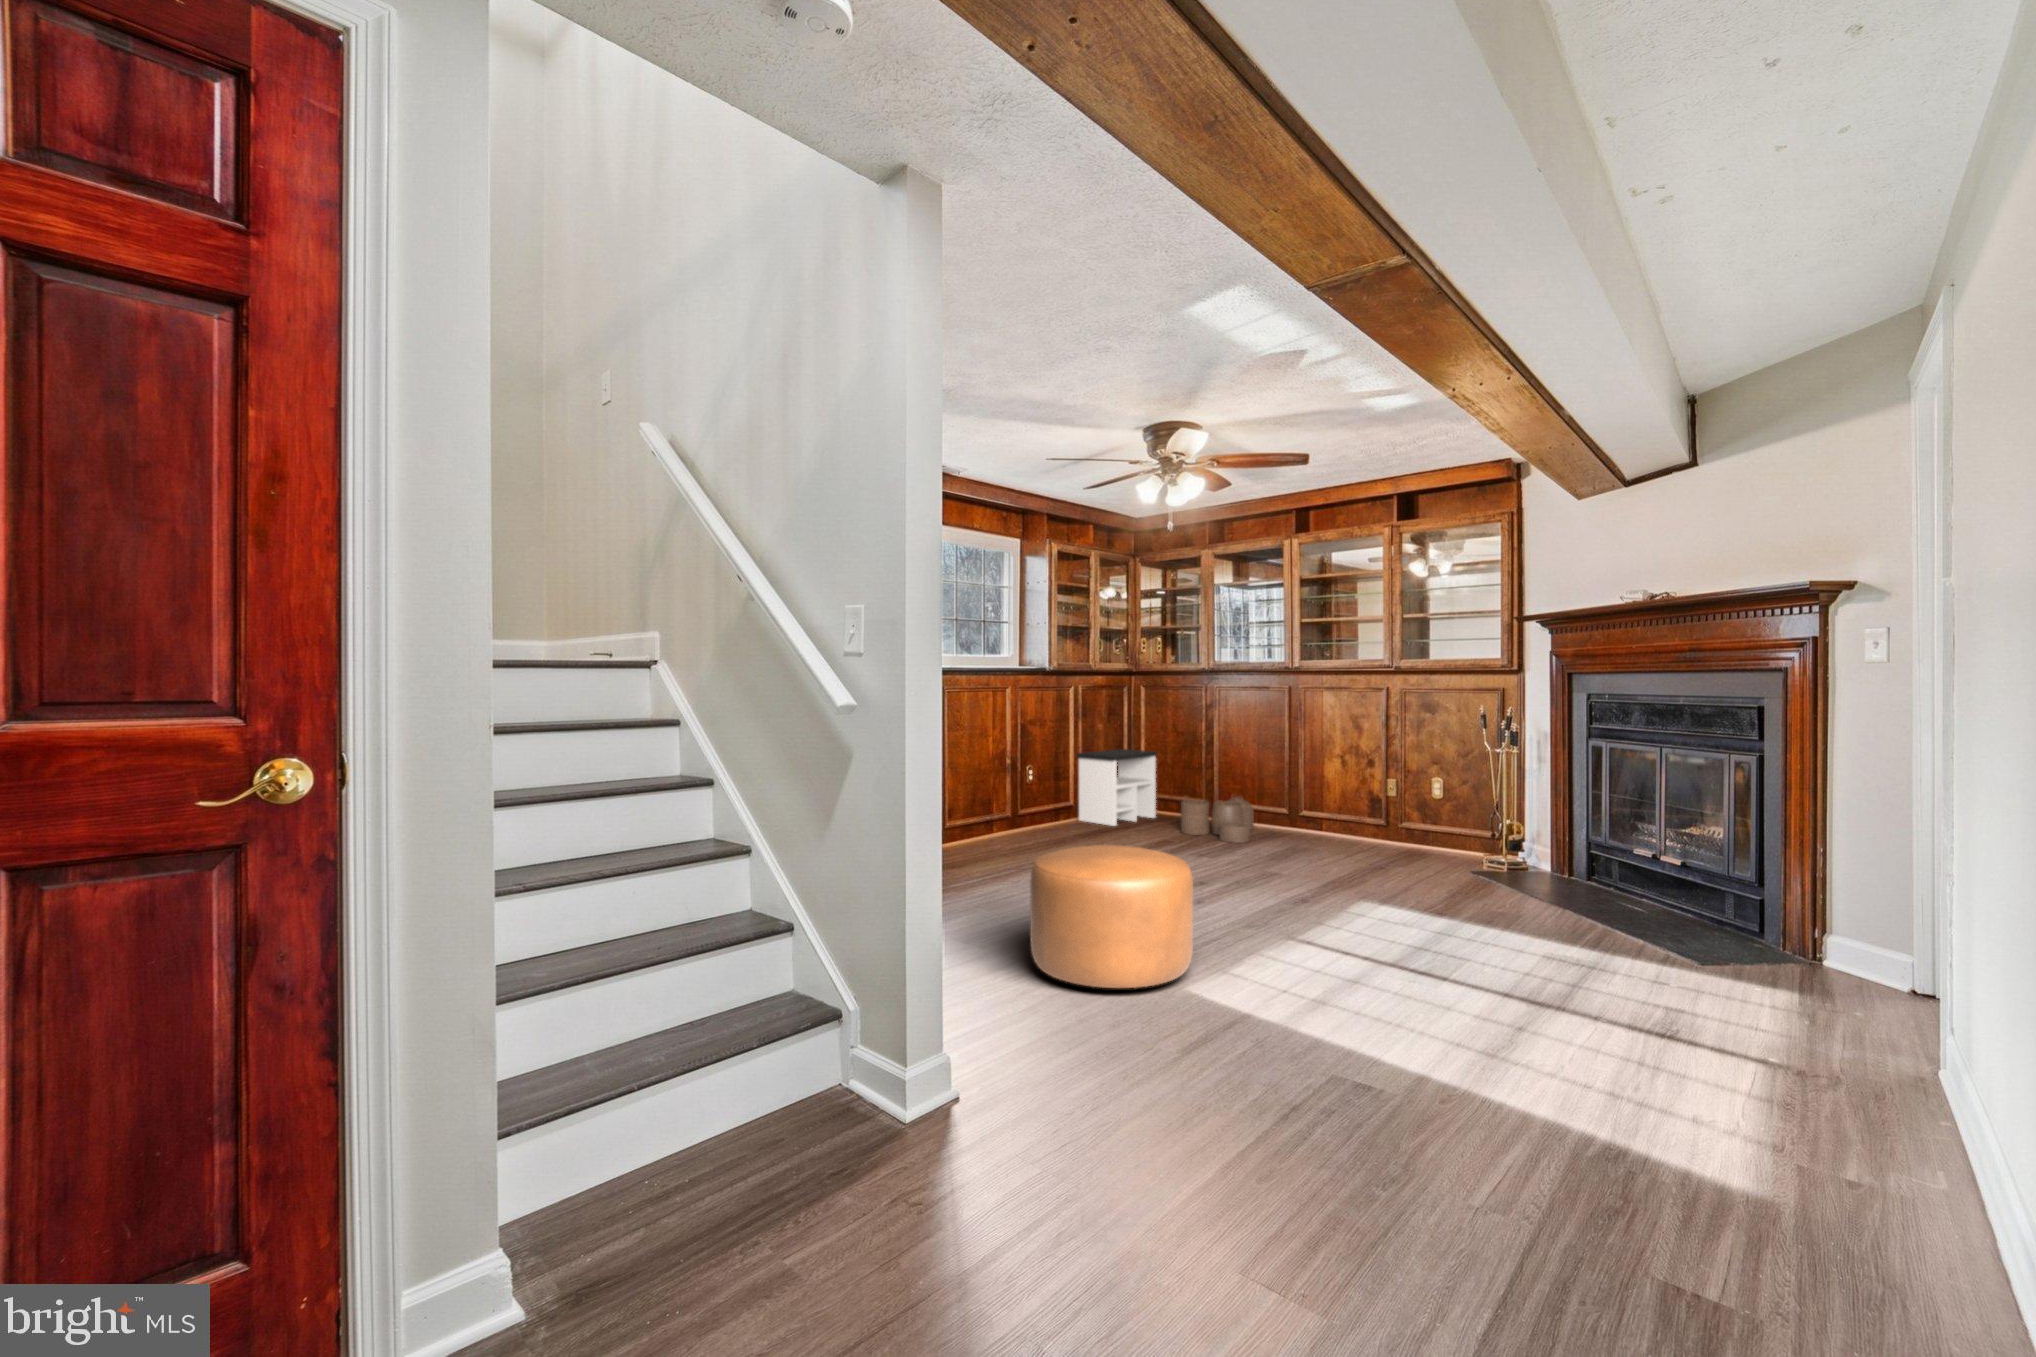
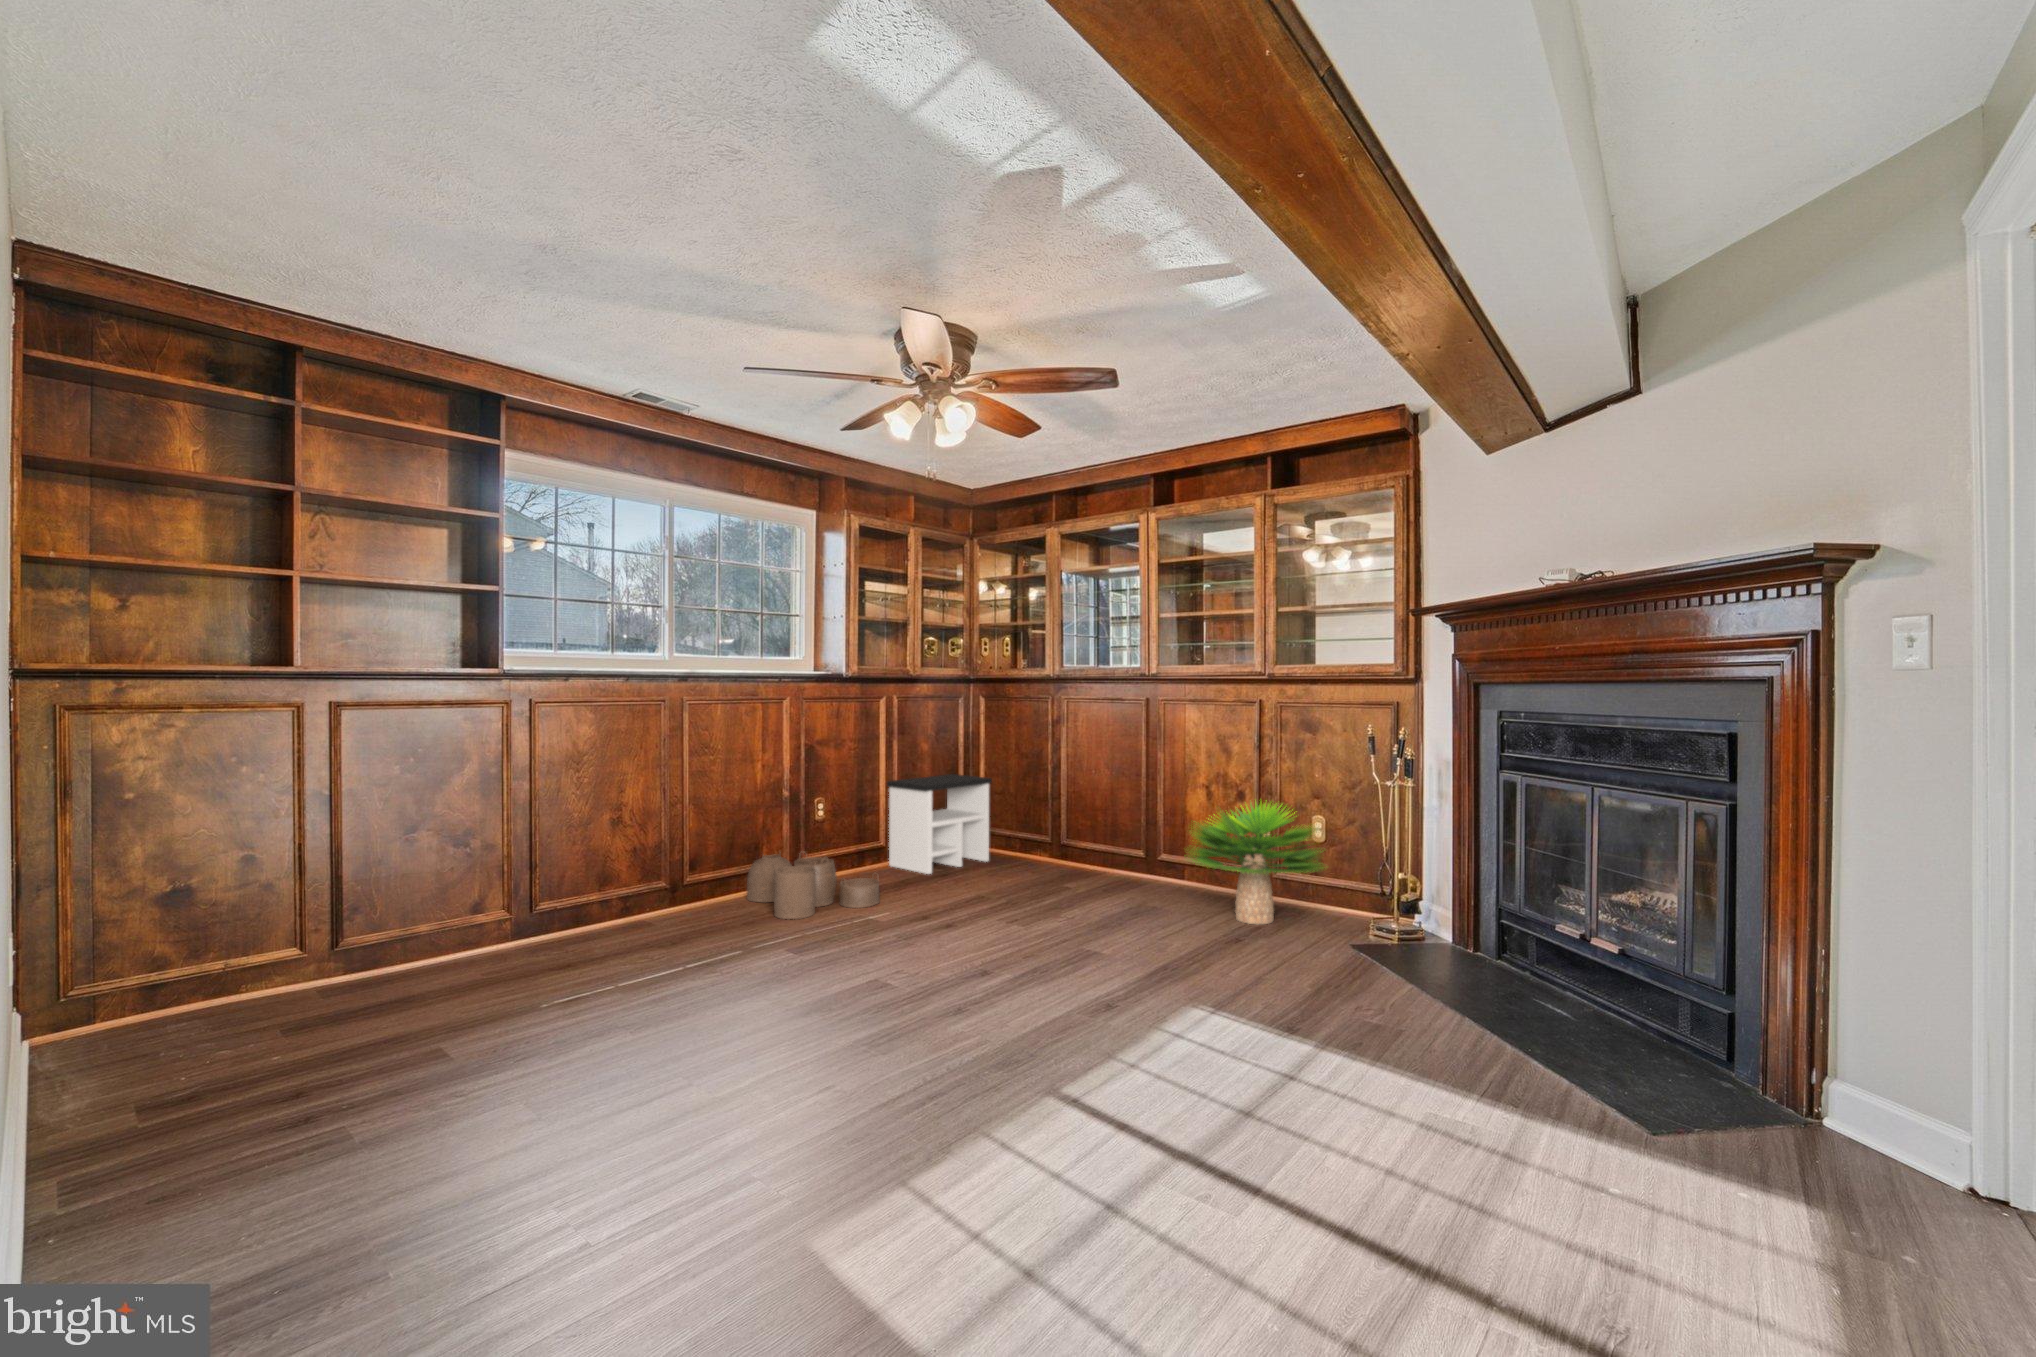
potted plant: none [1330,764,1451,859] -> present [1190,804,1323,924]
woven basket: present [1181,797,1254,843] -> present [747,855,879,919]
ottoman: present [1030,845,1193,988] -> none [580,953,859,1228]

